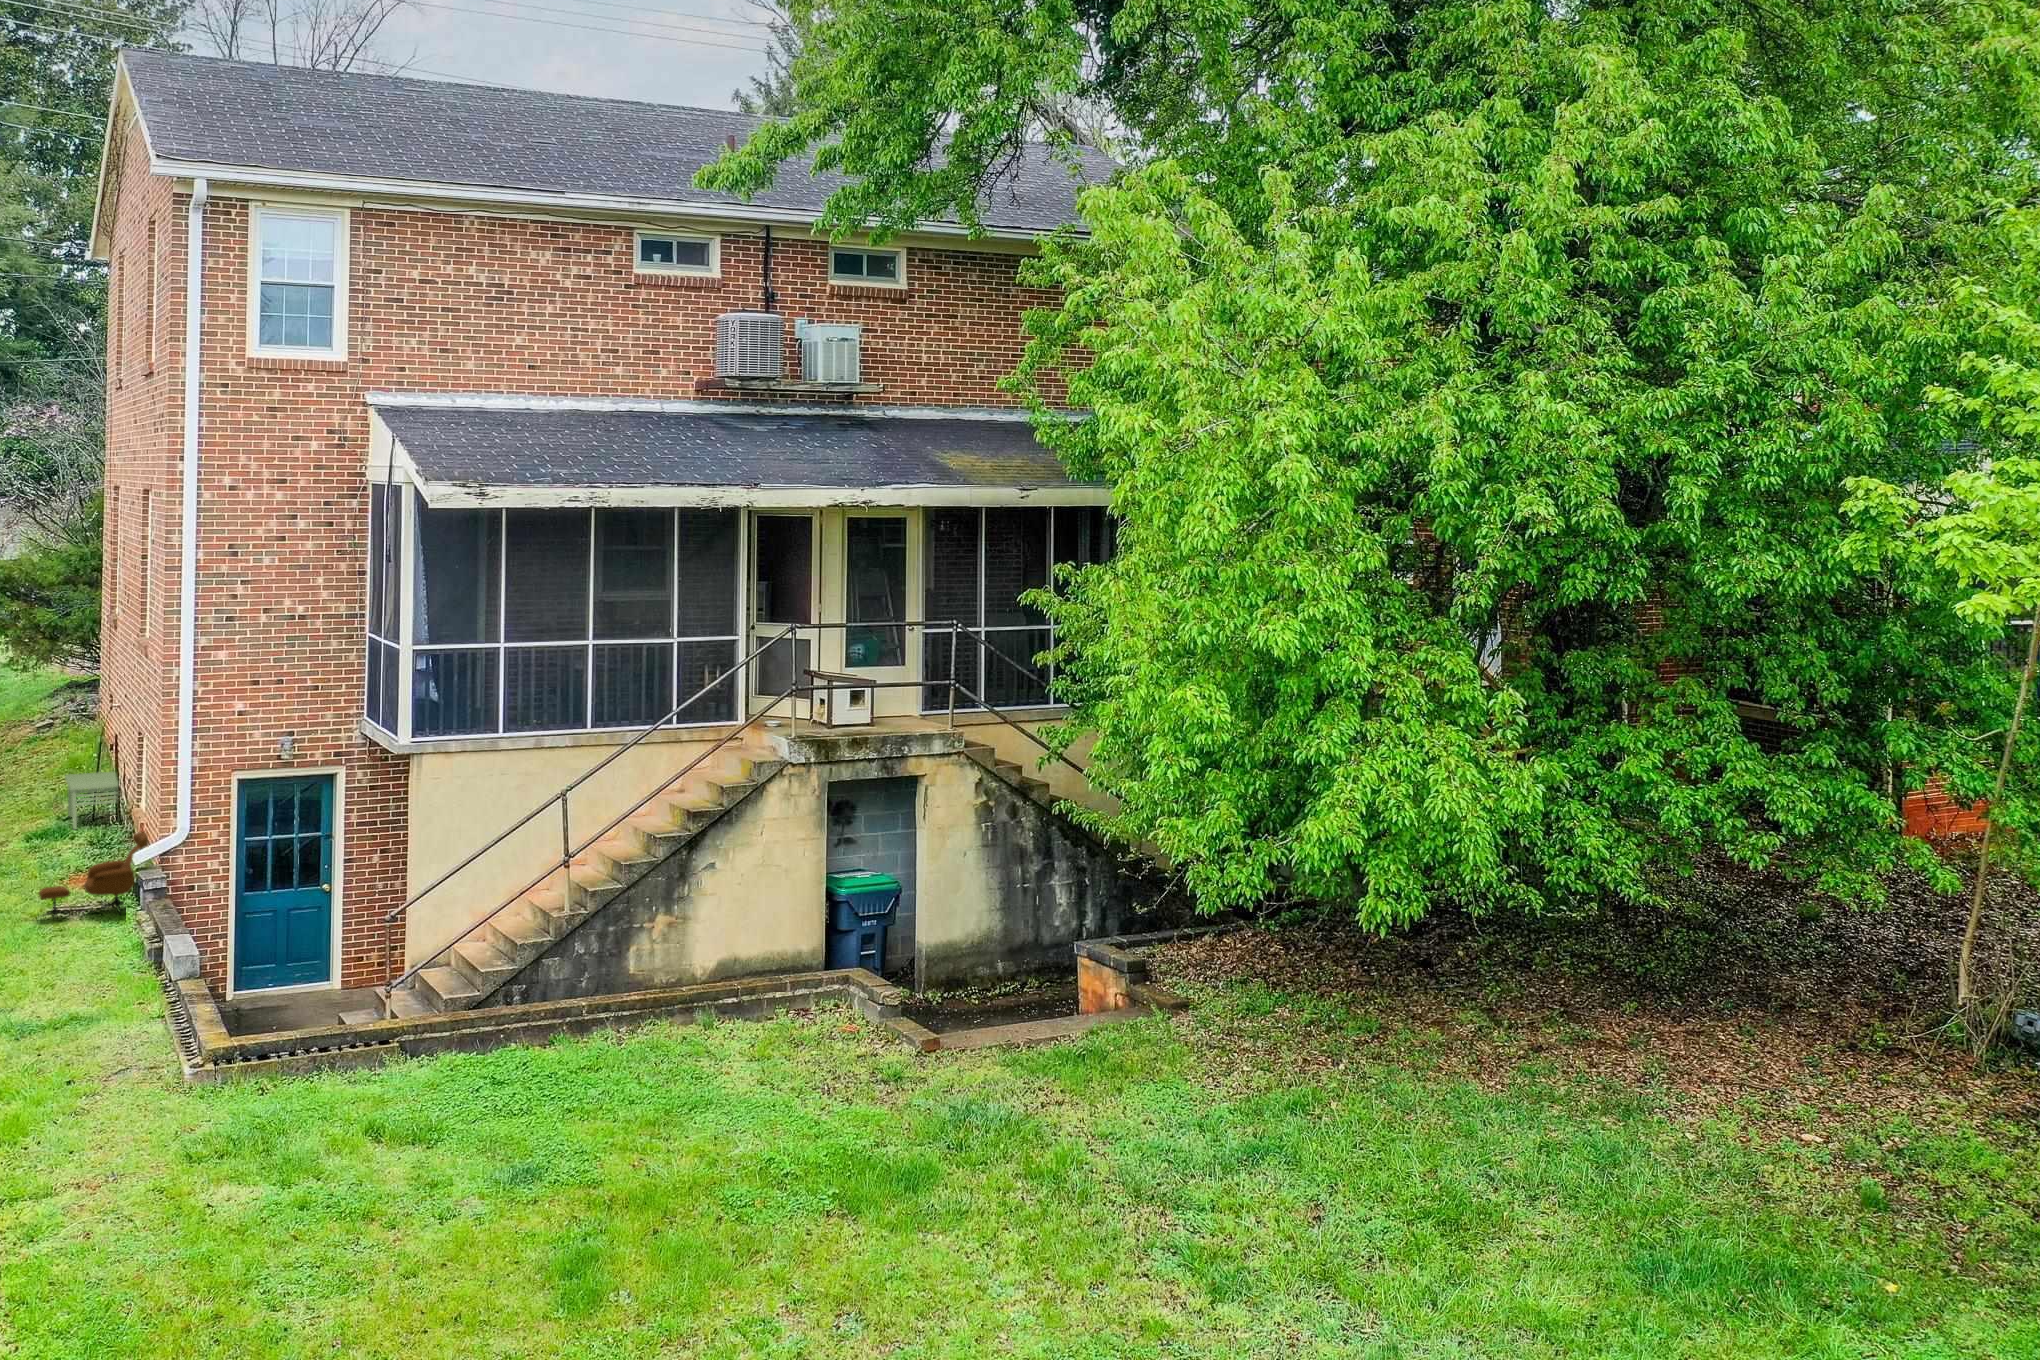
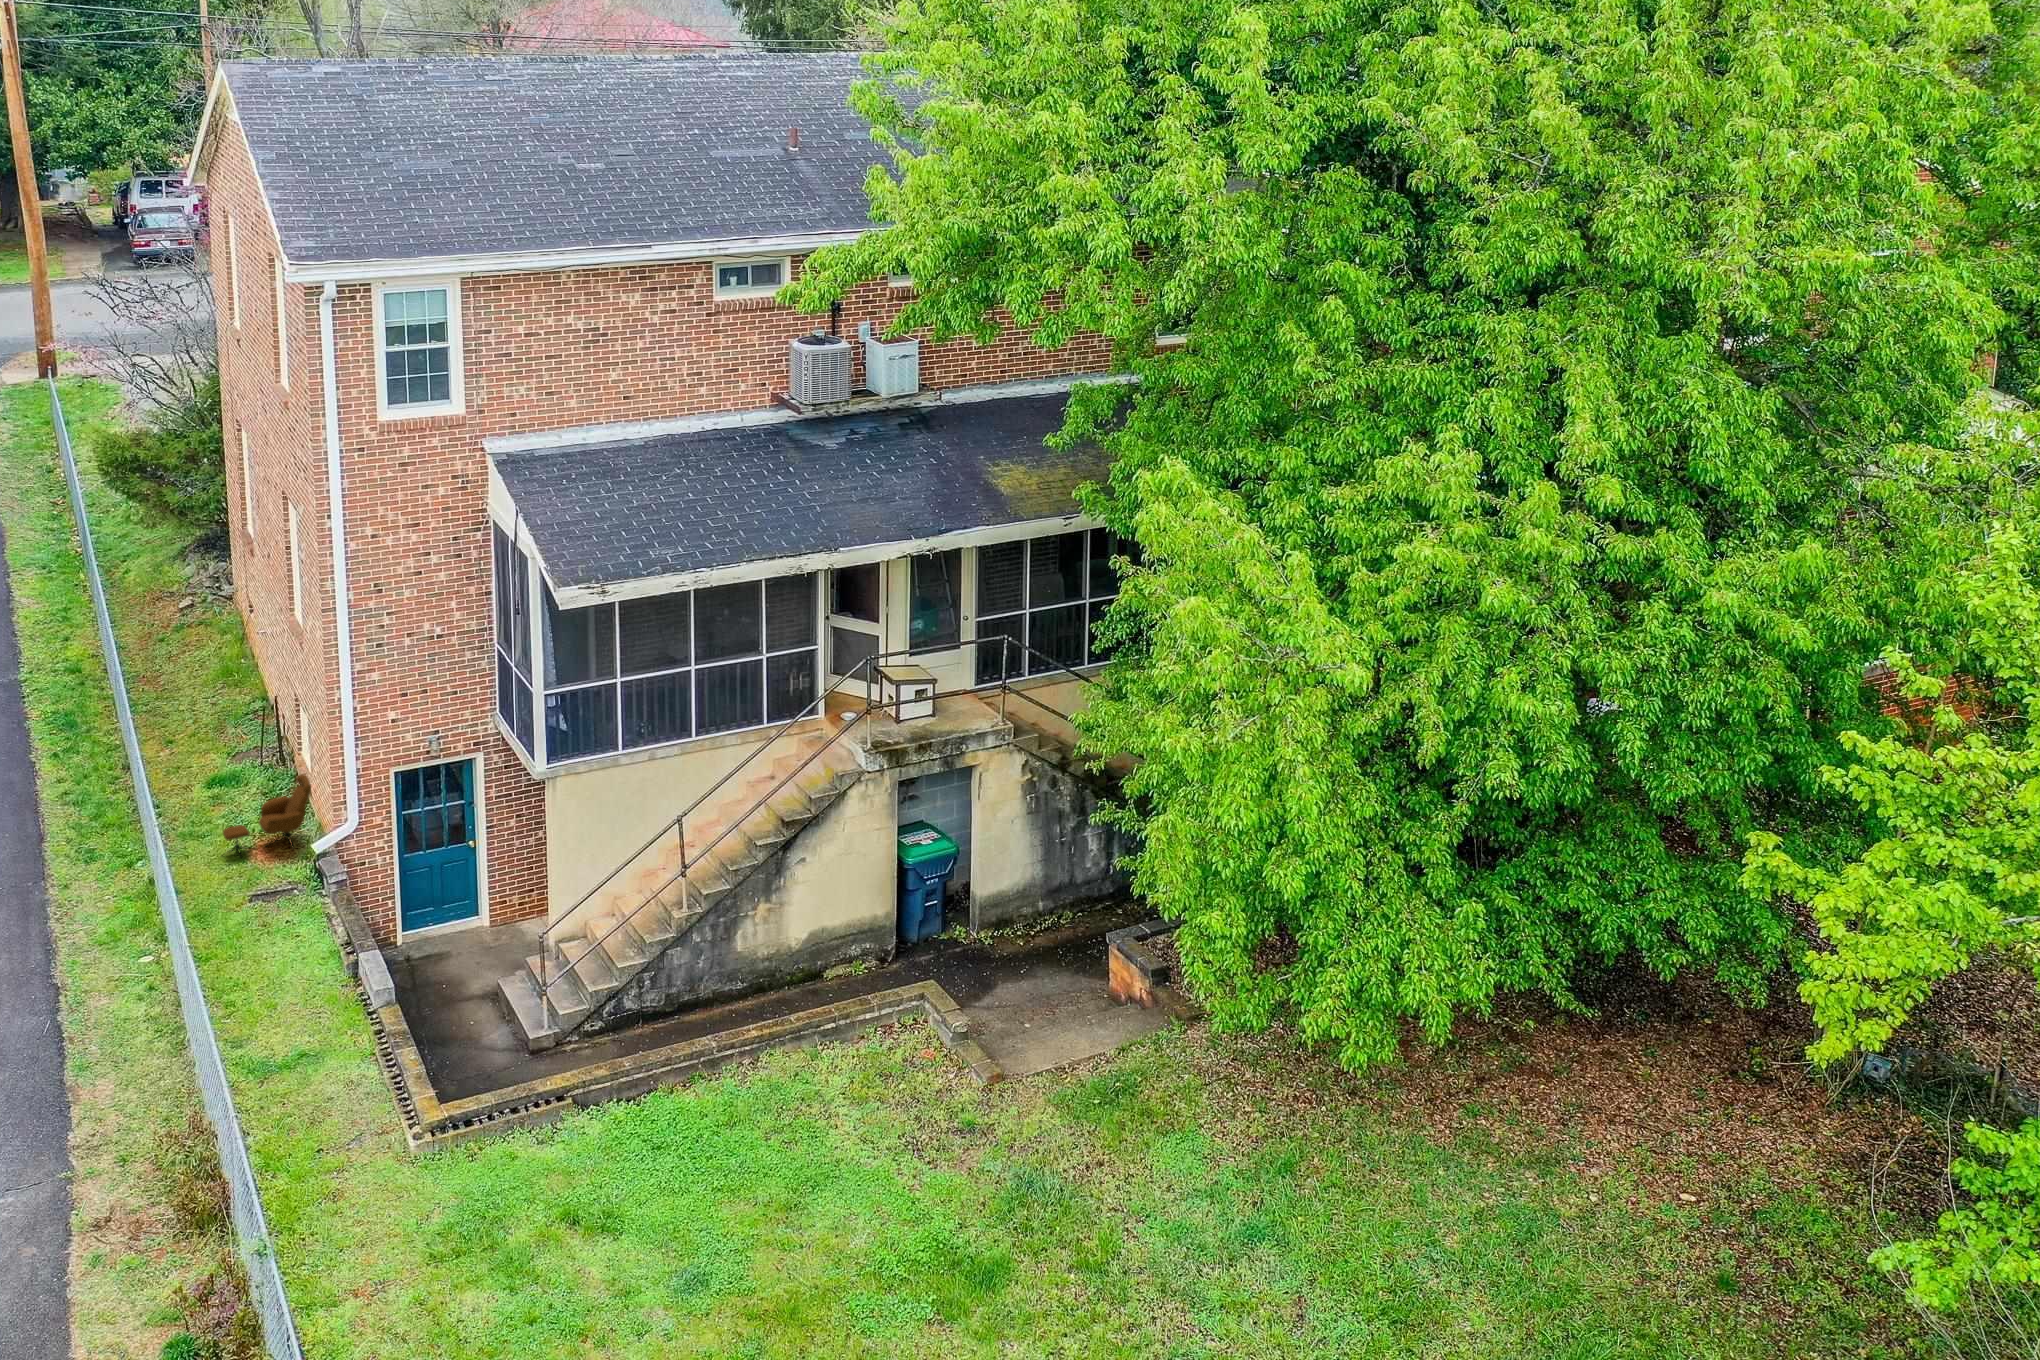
storage bench: present [65,772,119,829] -> none [198,627,260,695]

